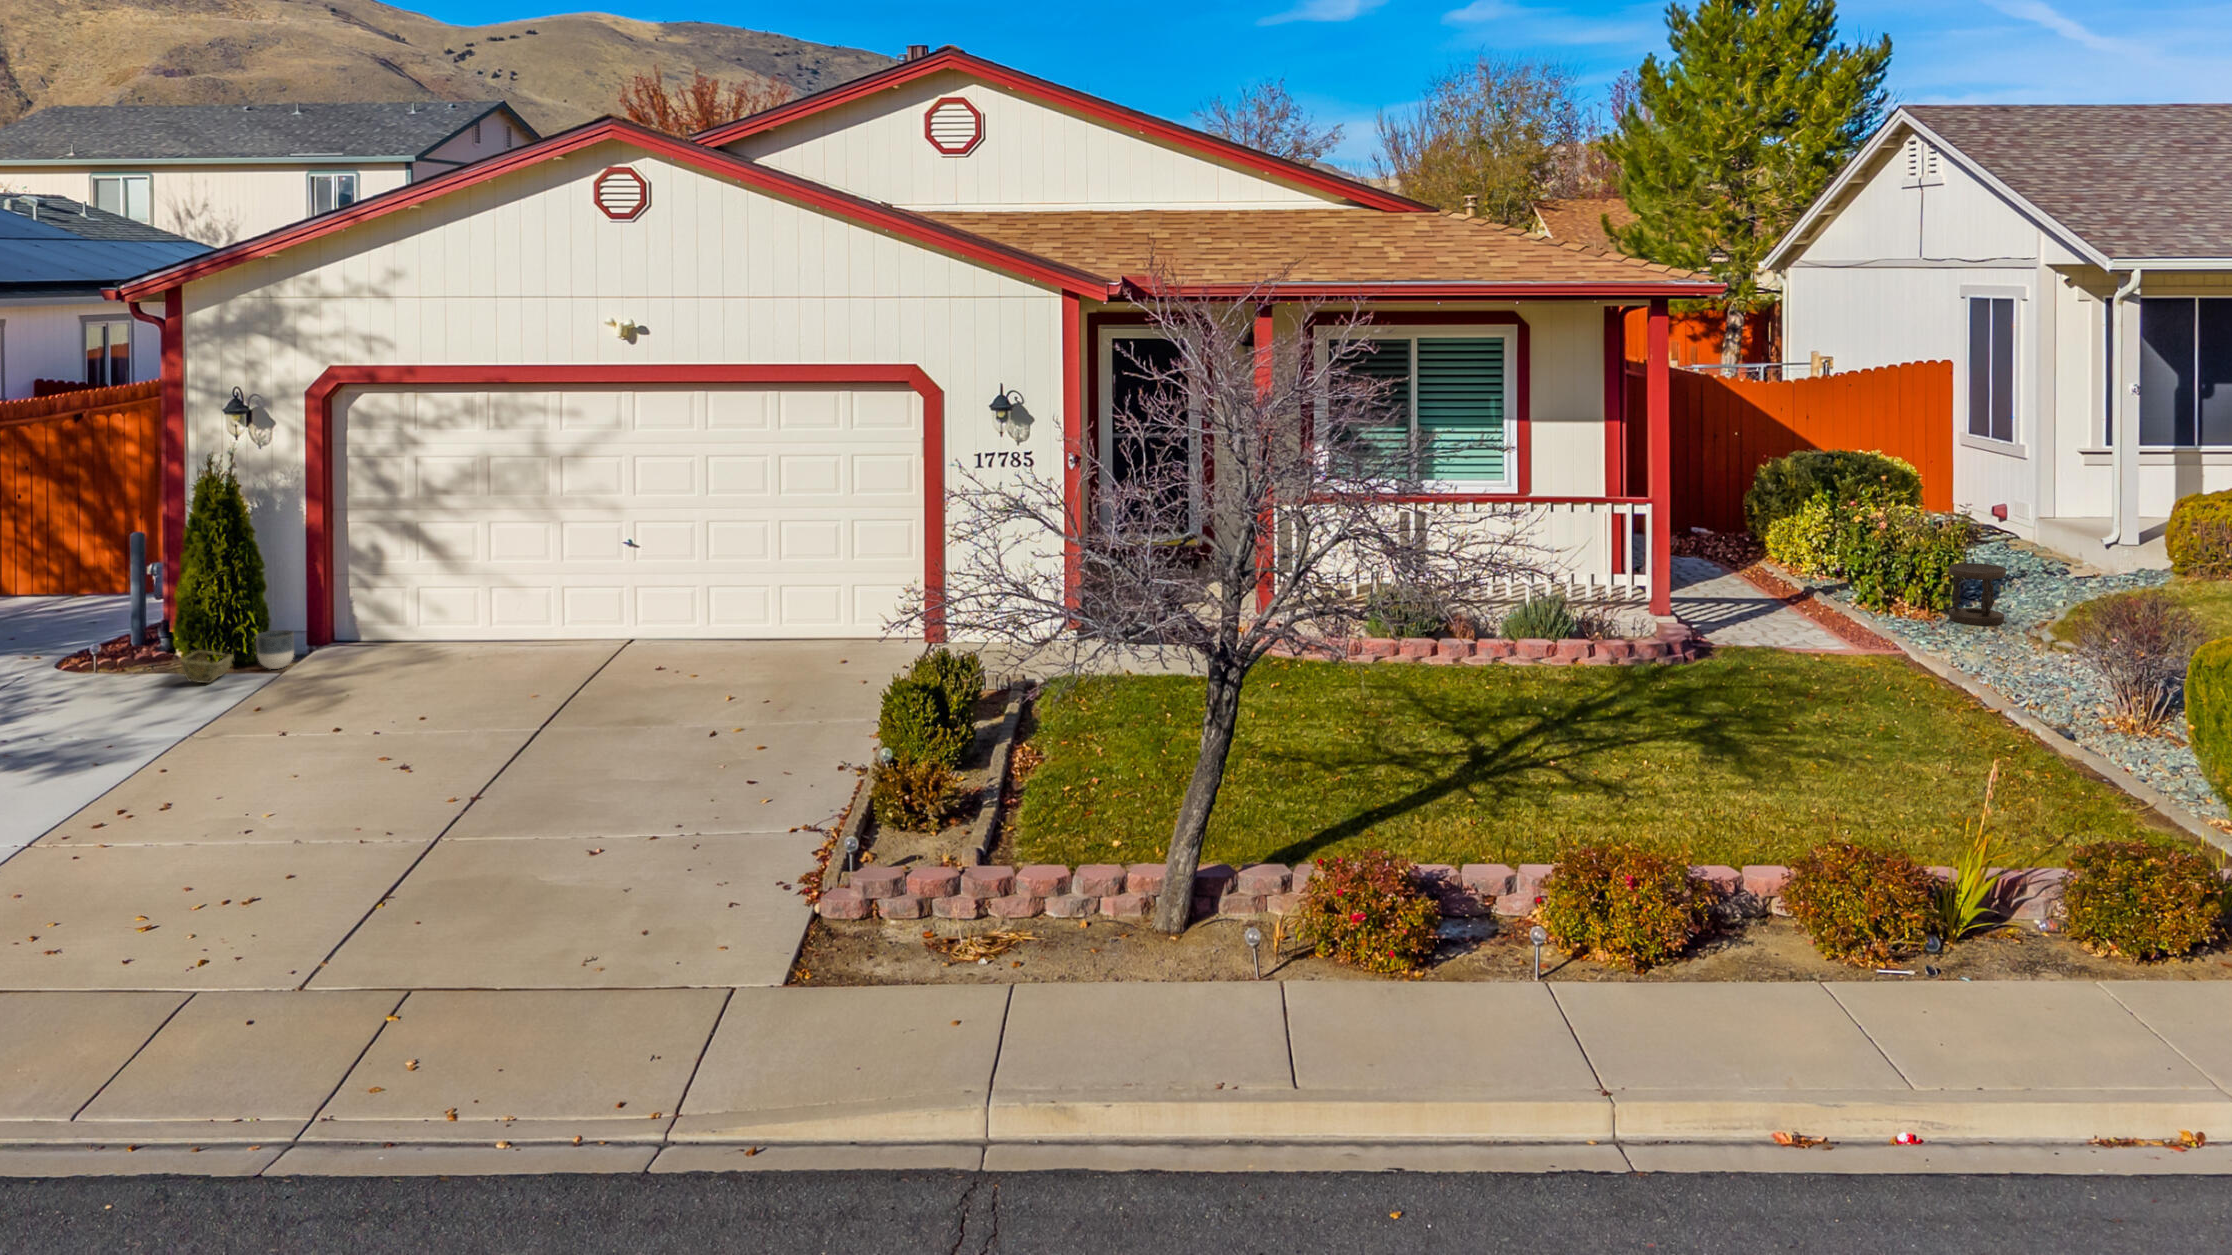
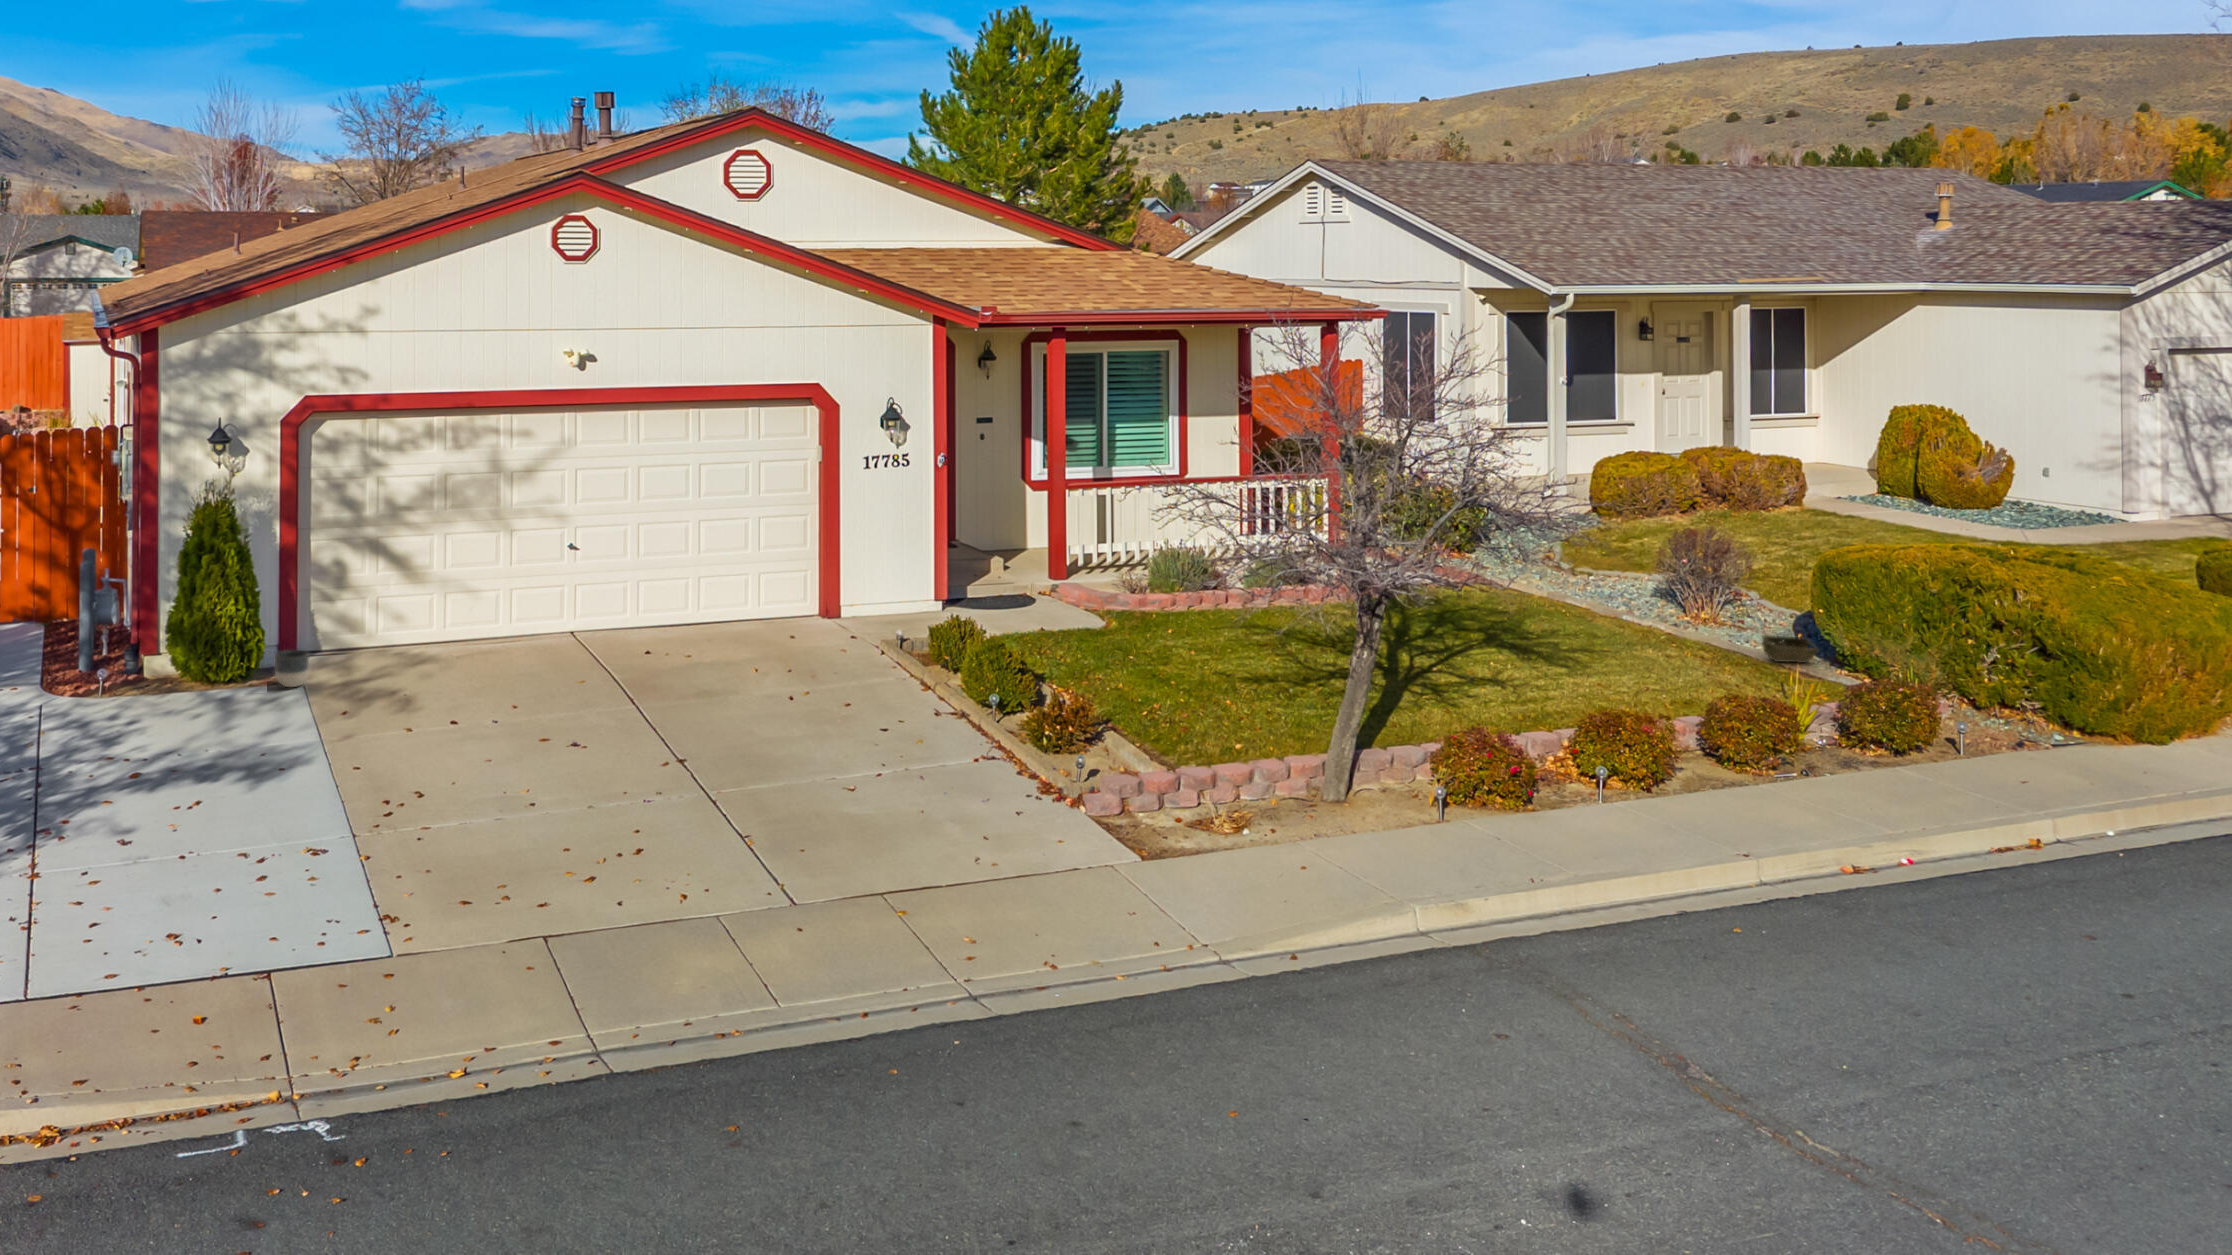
stool: present [1949,563,2006,625] -> none [1494,516,1535,560]
woven basket: present [180,650,234,683] -> present [1762,635,1818,663]

